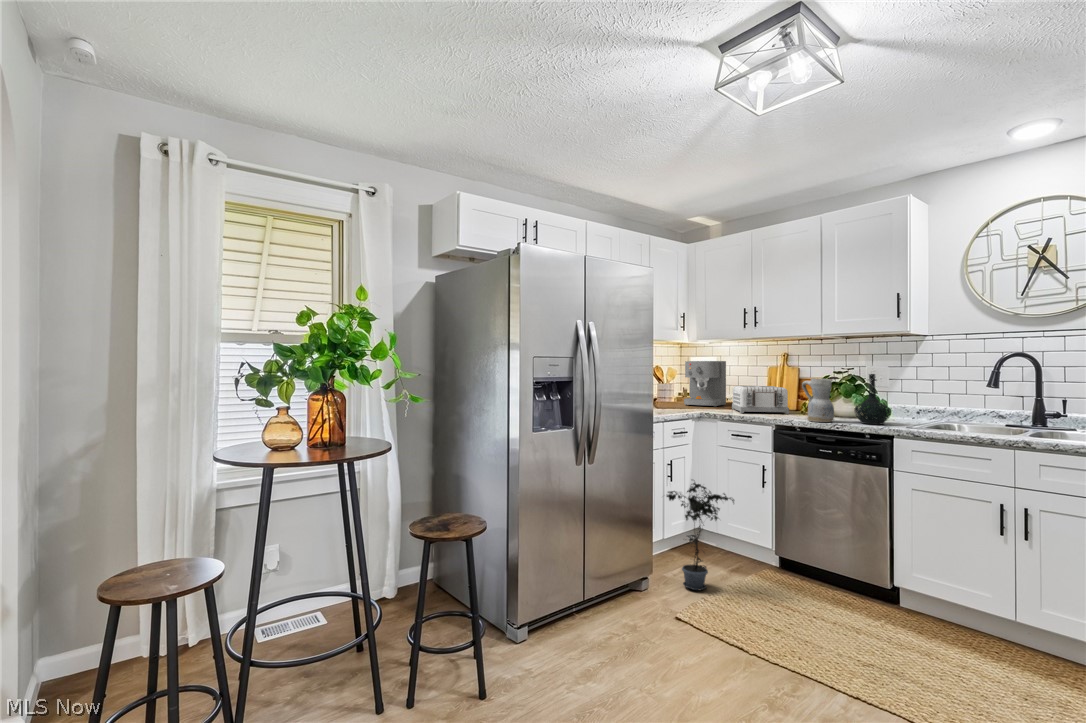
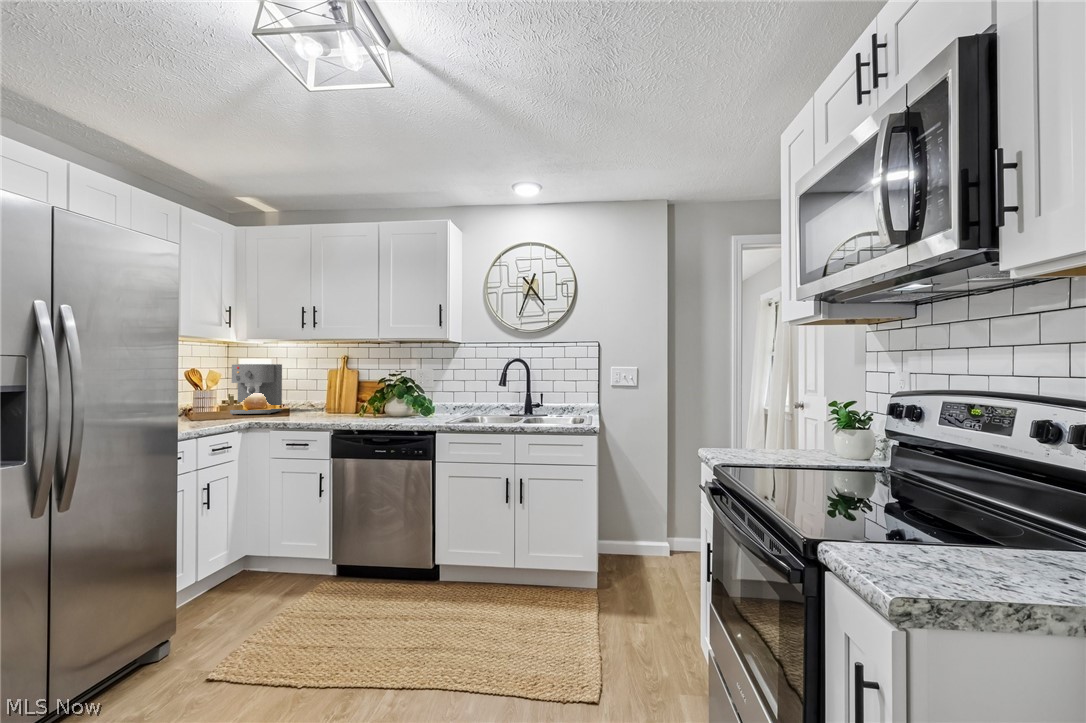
bottle: present [854,374,891,425] -> none [405,376,434,422]
ceramic pitcher: present [802,378,834,422] -> none [358,381,387,423]
toaster: present [732,386,789,414] -> none [287,390,347,420]
potted plant: present [667,482,734,590] -> none [190,502,286,633]

